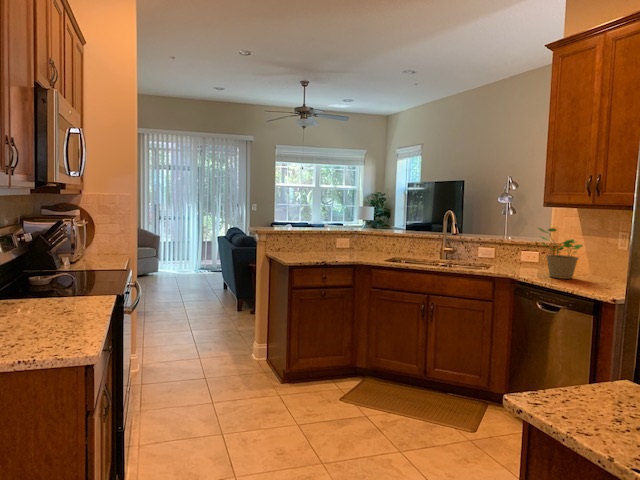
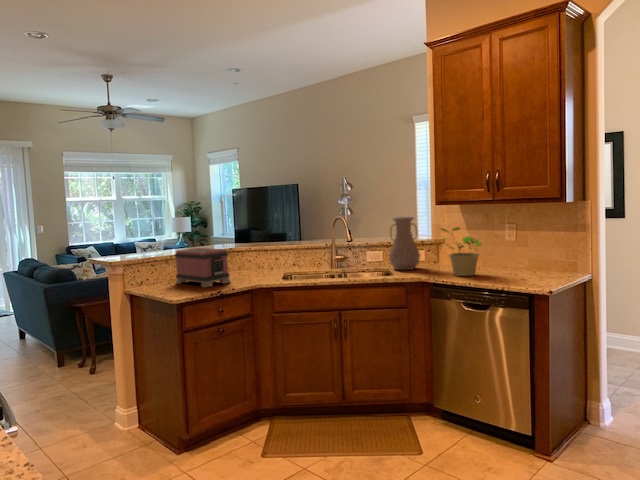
vase: none [496,215,529,268] -> present [389,216,420,270]
toaster: none [304,227,344,258] -> present [175,248,230,287]

